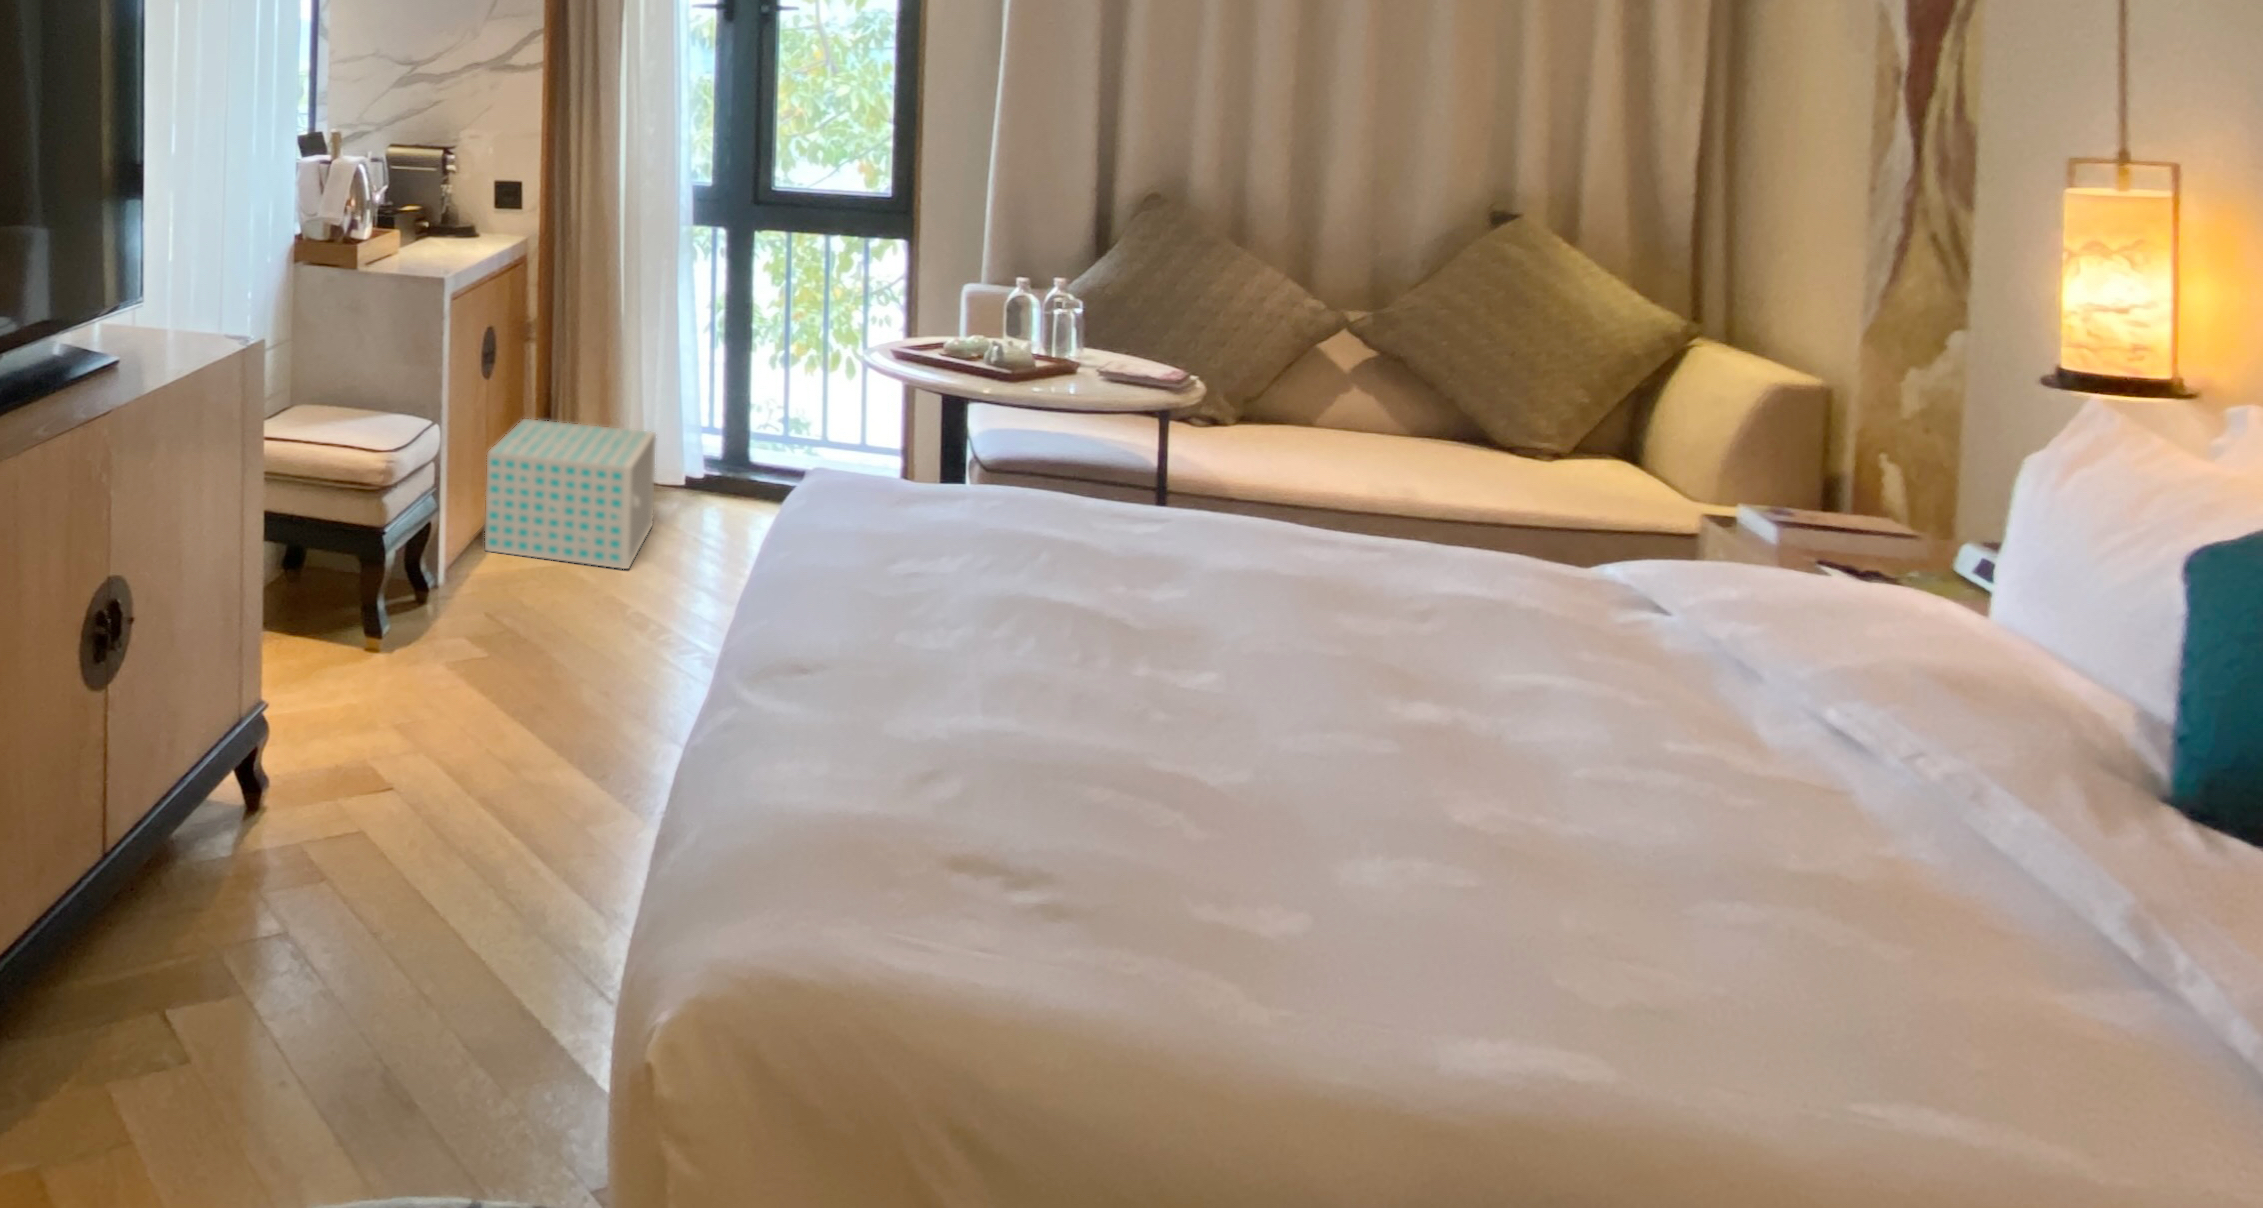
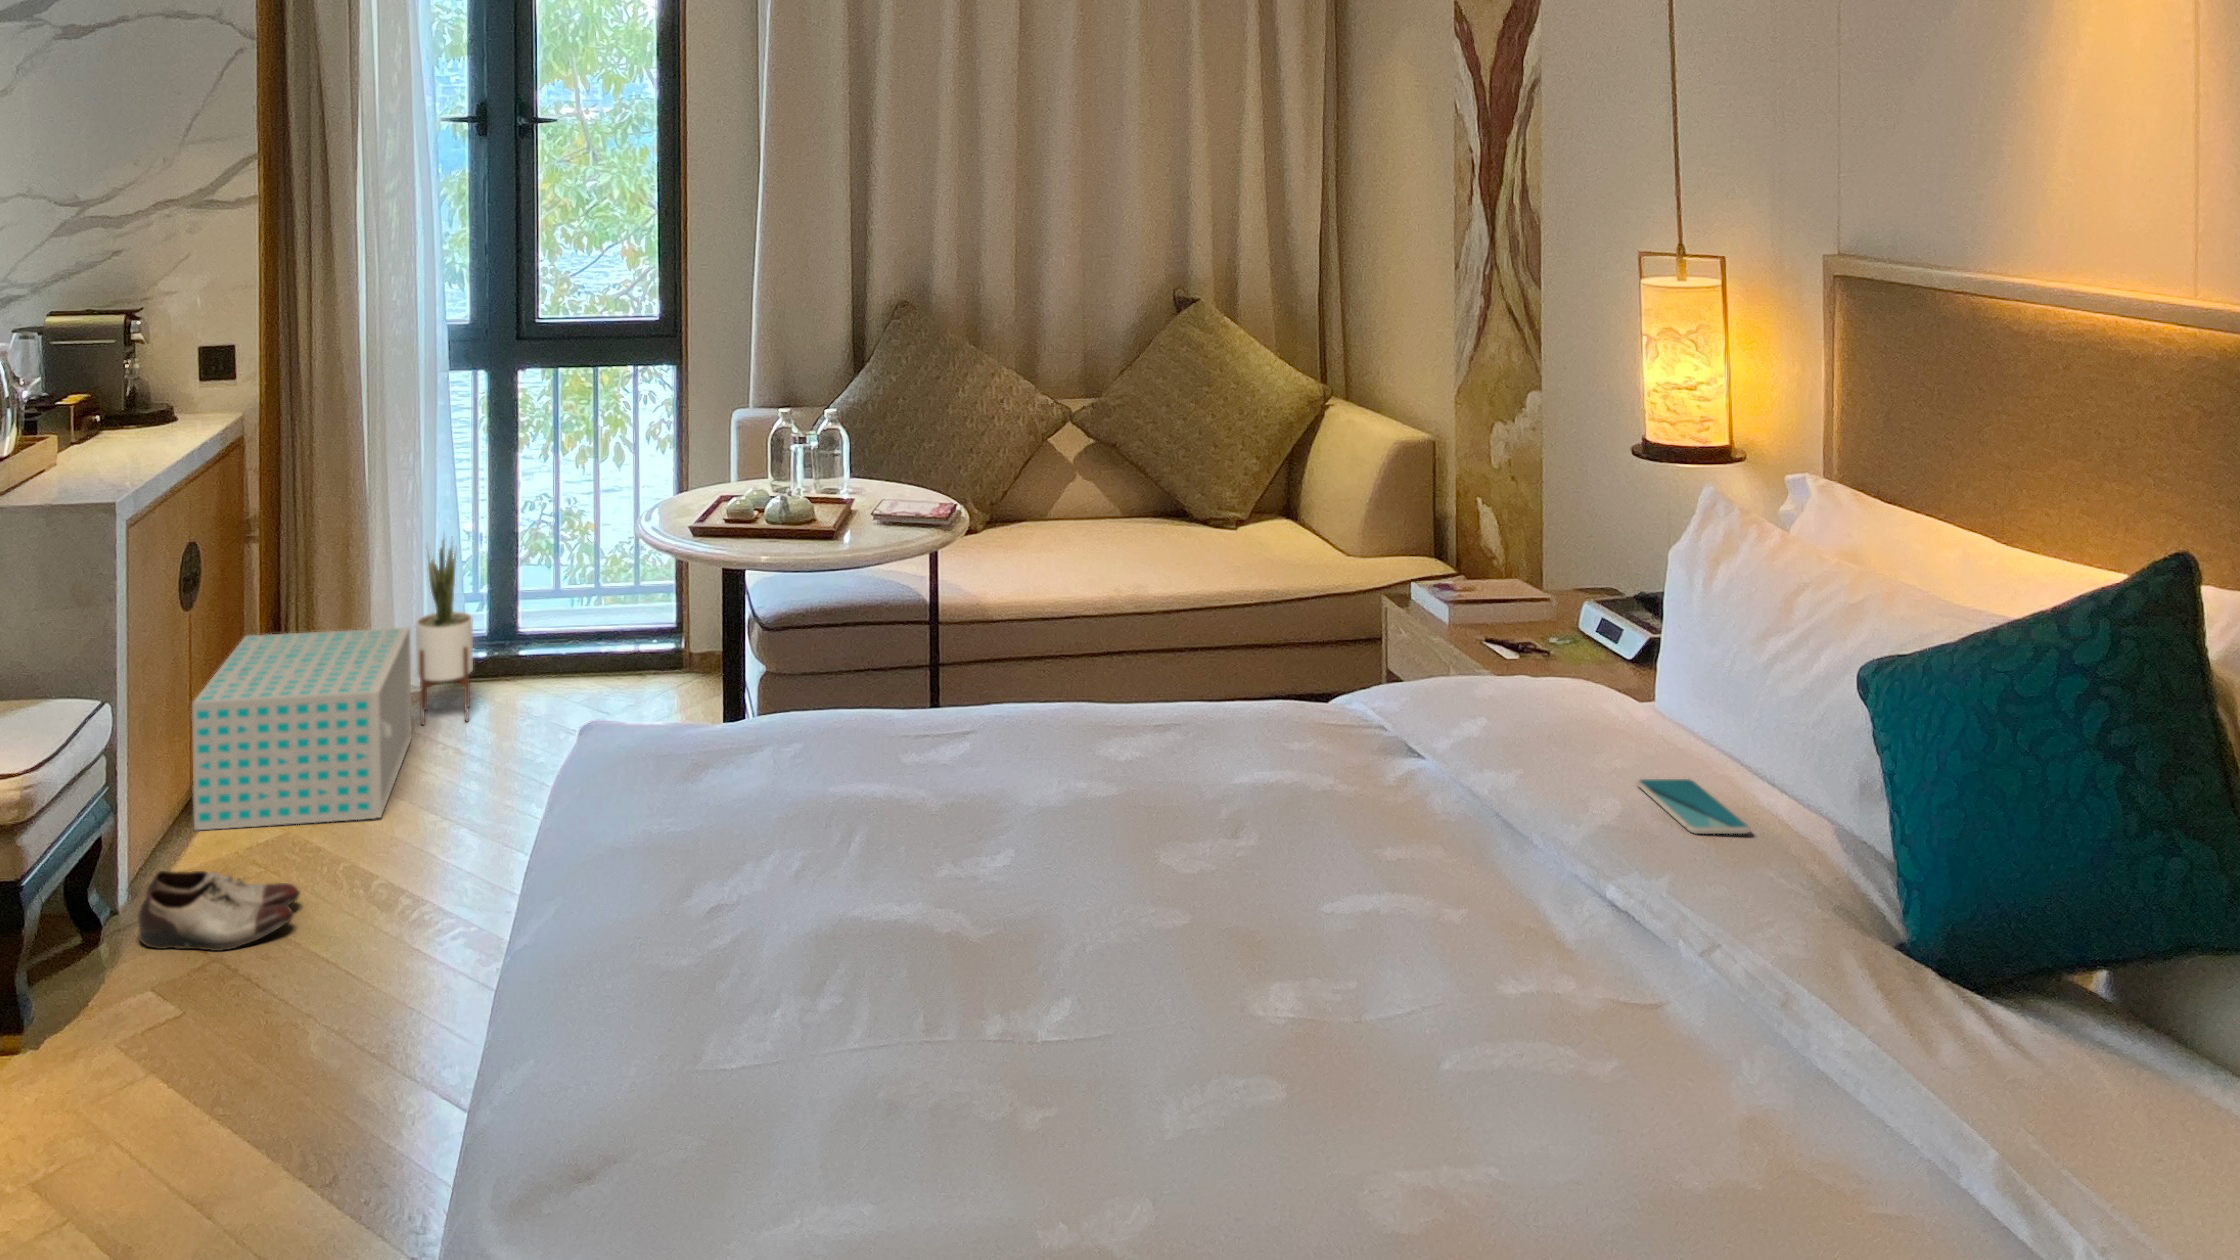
potted plant: none [660,358,708,522] -> present [416,538,473,725]
shoe: none [451,560,568,623] -> present [138,871,300,951]
smartphone: none [1876,621,1998,669] -> present [1637,779,1751,834]

